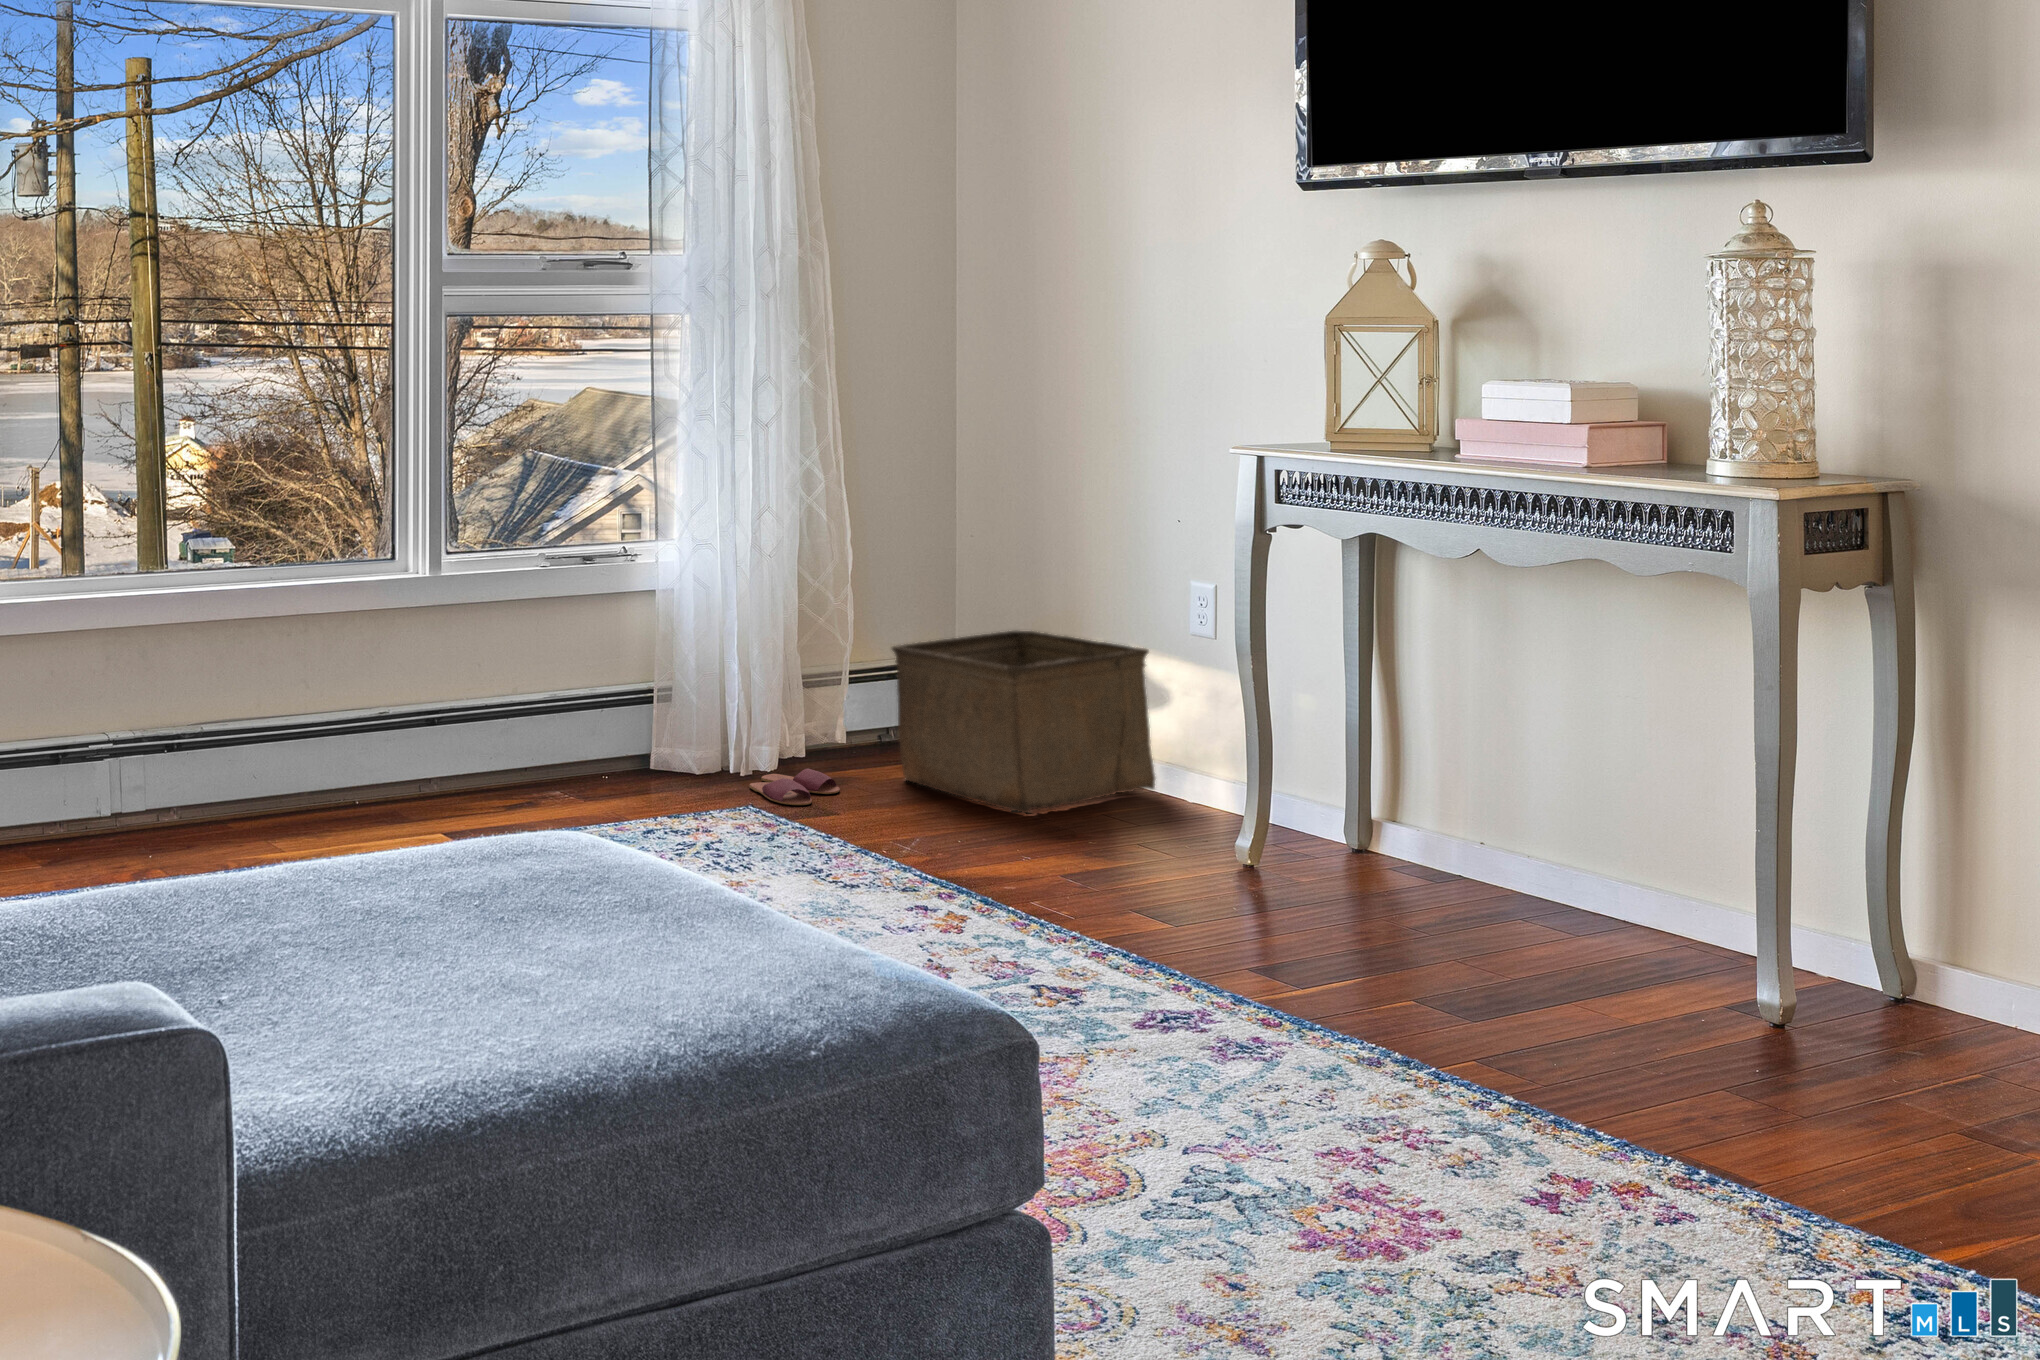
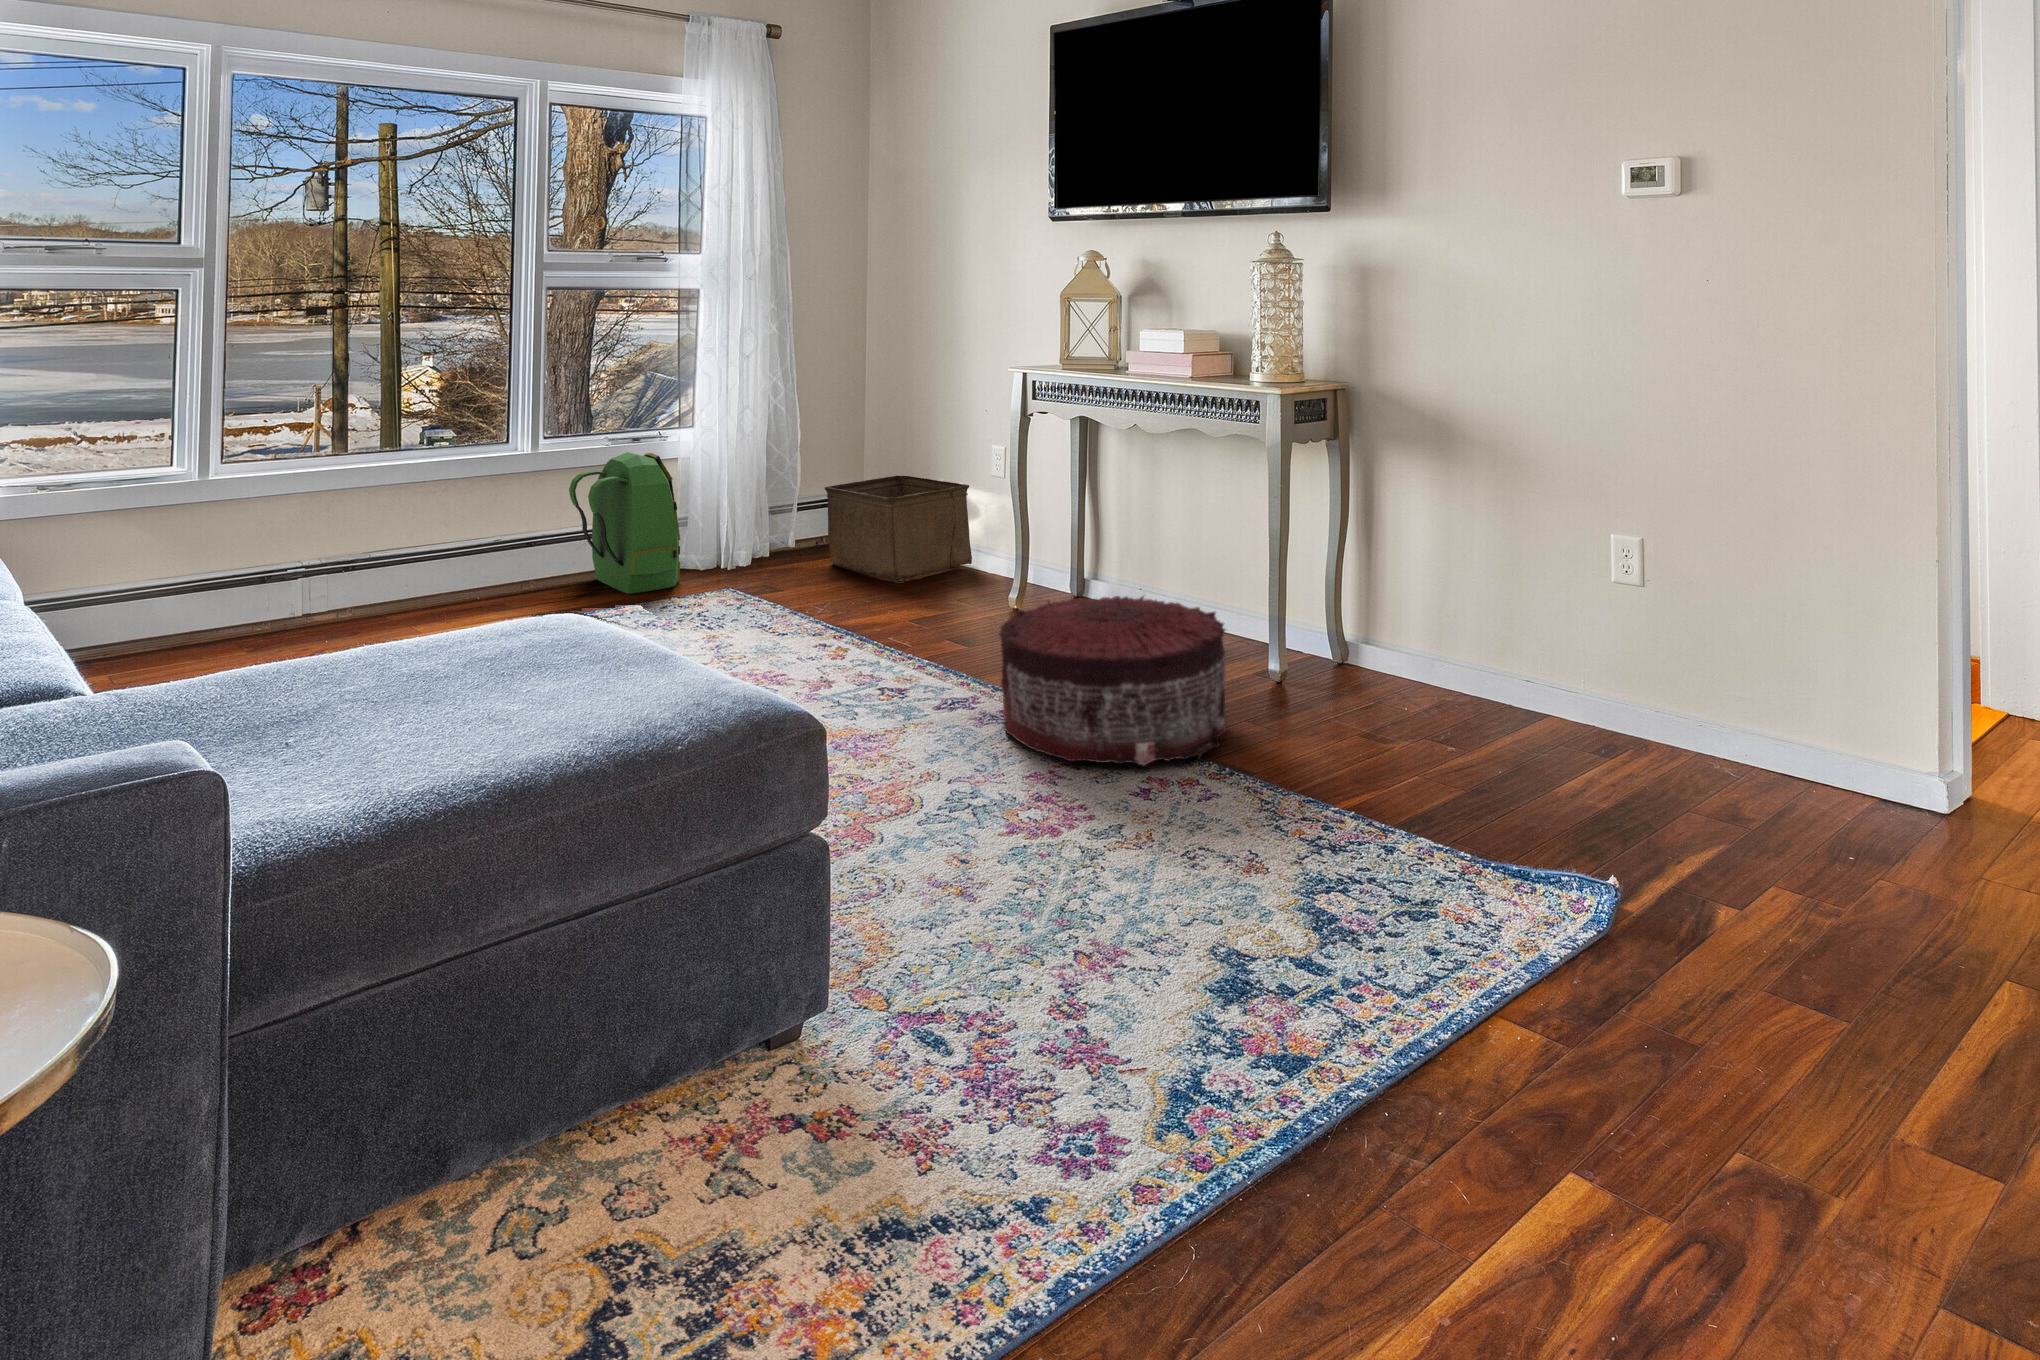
backpack: none [477,579,654,813] -> present [569,452,680,594]
slippers: present [749,769,840,805] -> none [739,560,793,583]
pouf: none [1250,846,1700,1155] -> present [999,596,1226,766]

